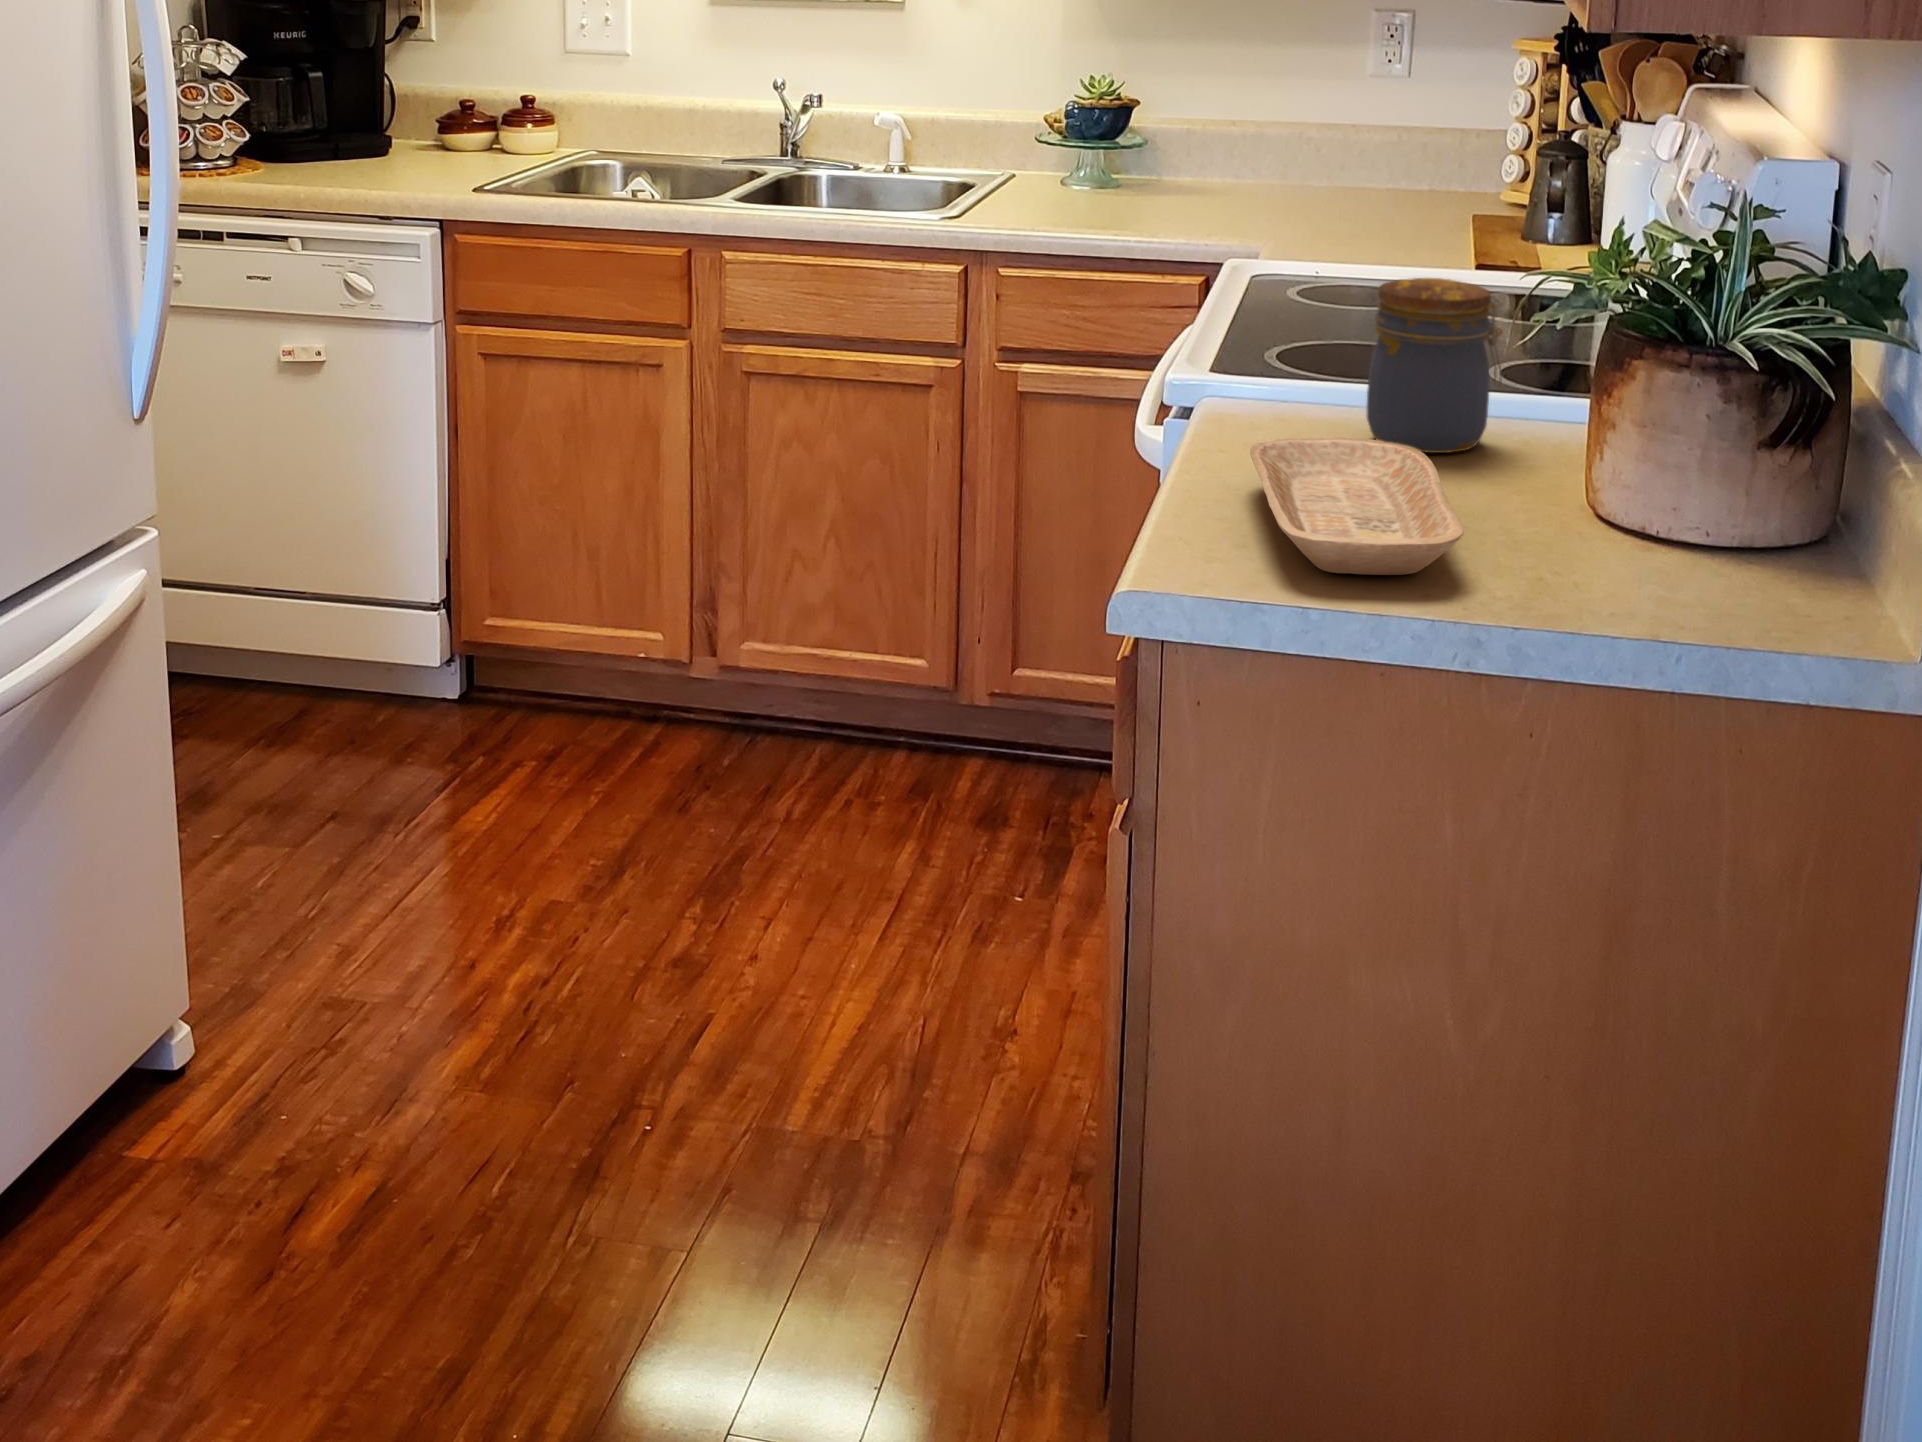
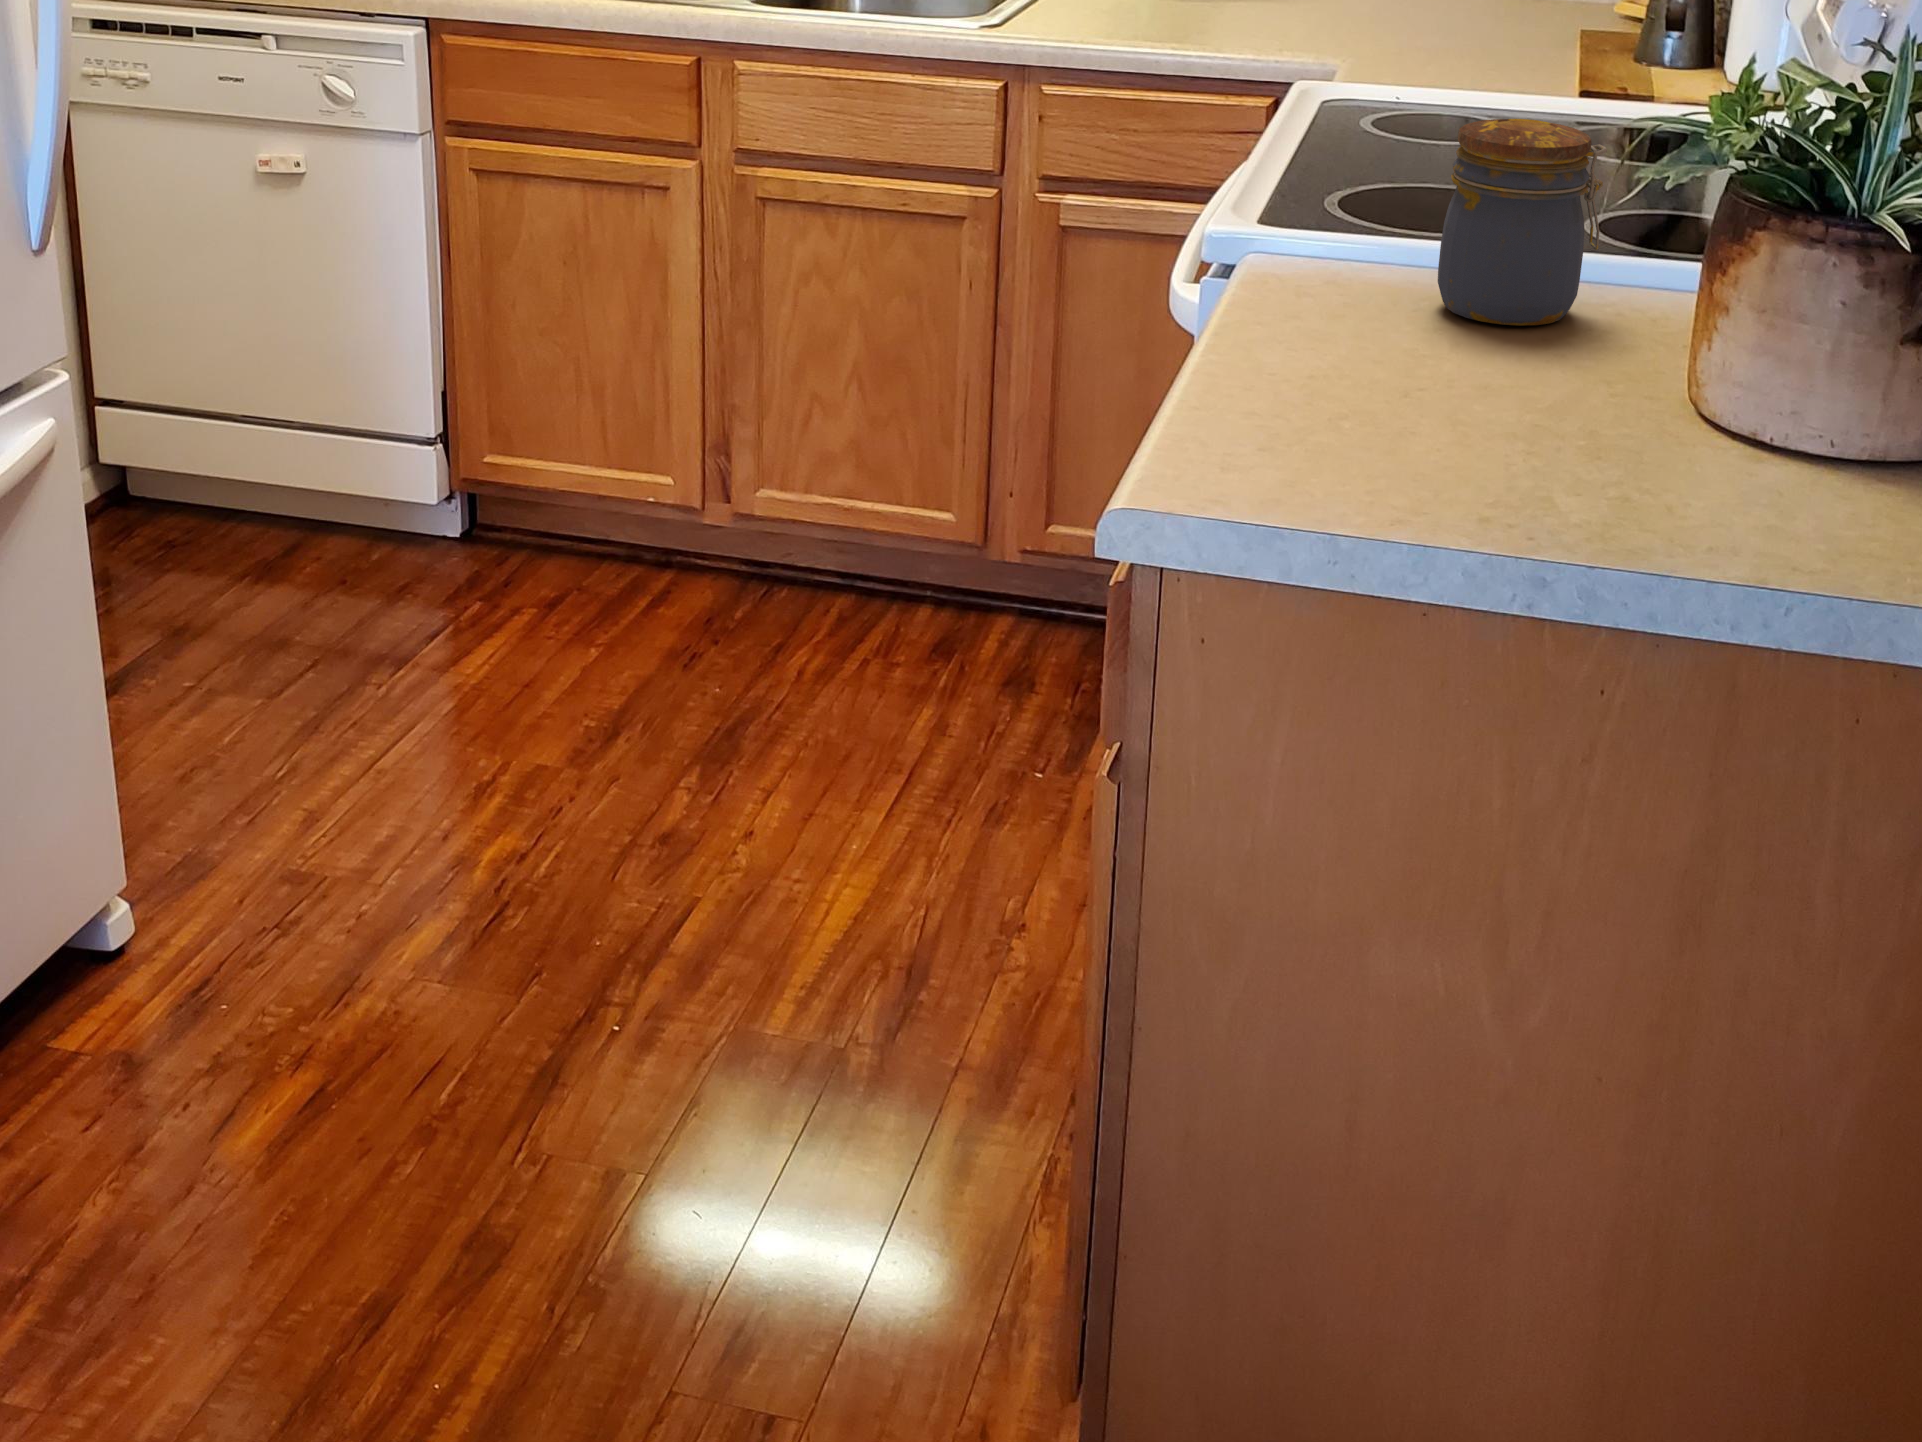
tray: present [1250,436,1464,575] -> none [1295,307,1537,483]

